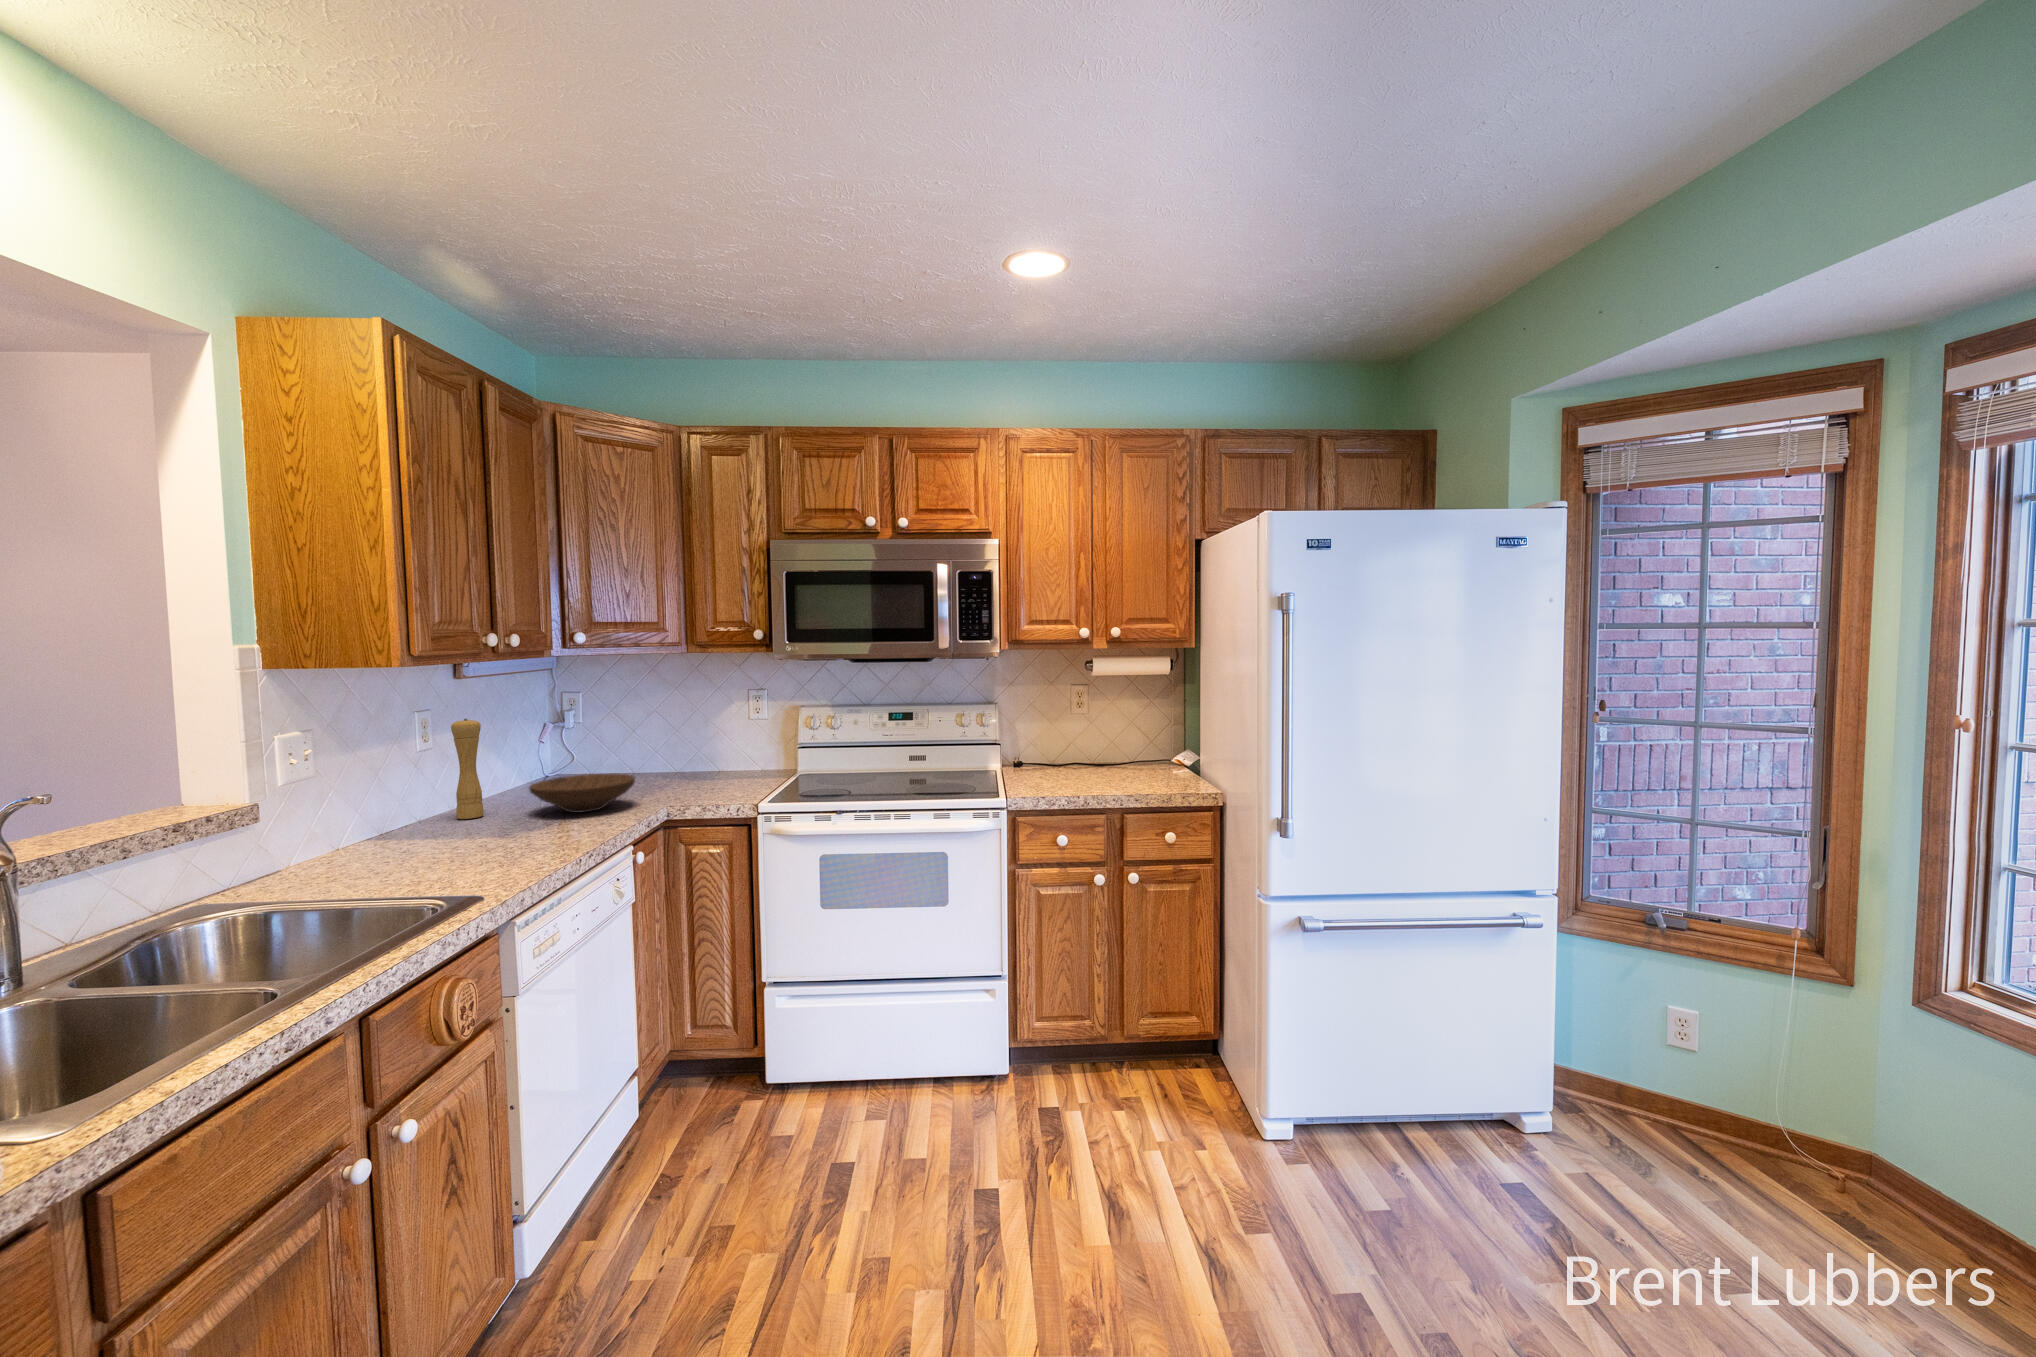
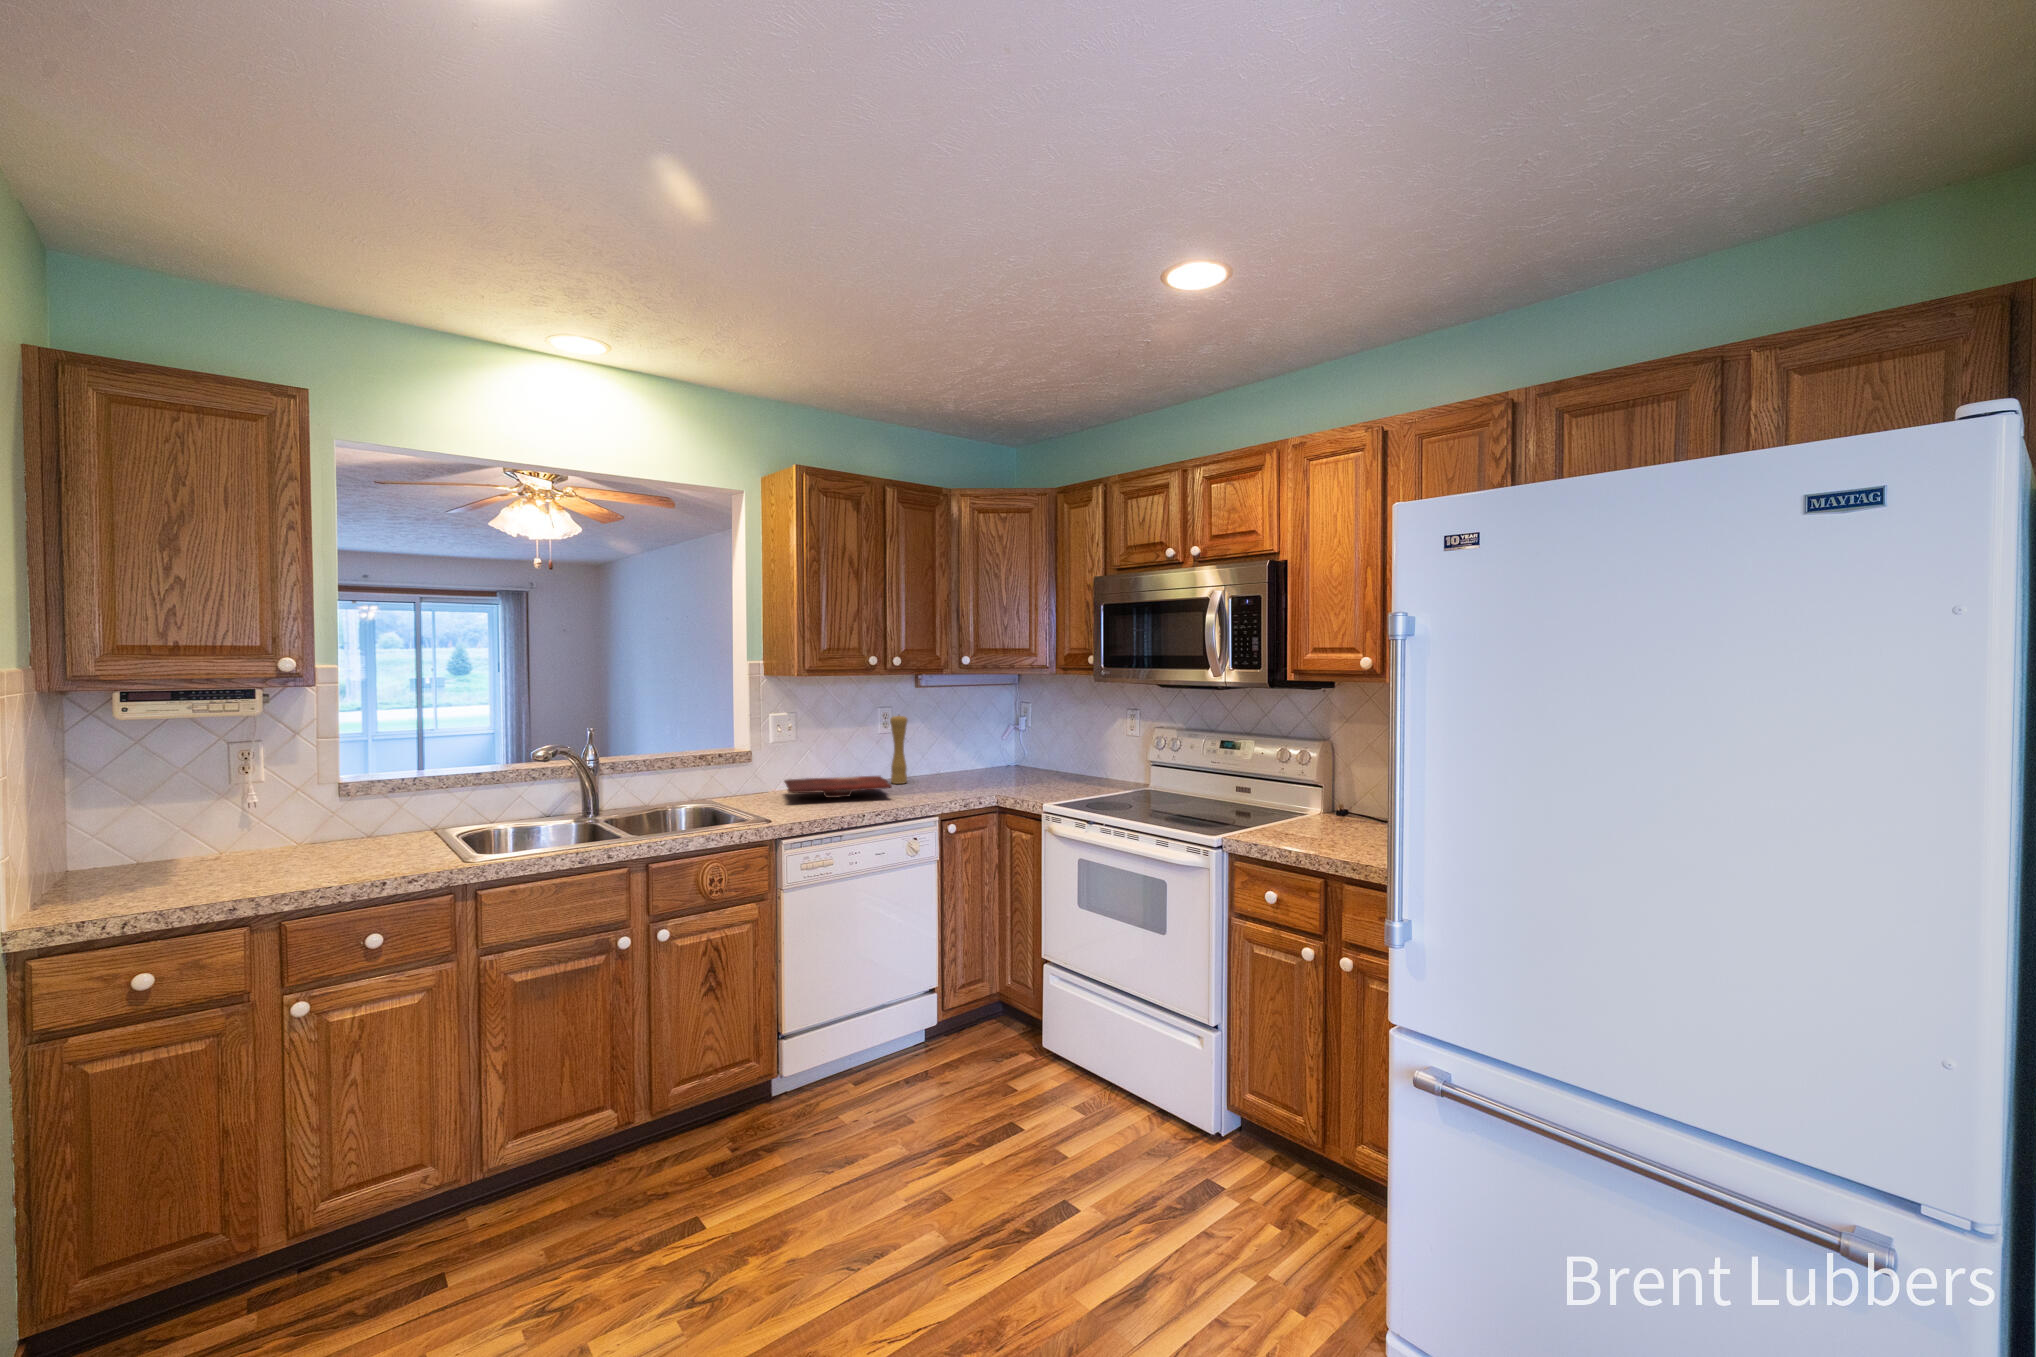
wooden bowl: present [529,774,635,813] -> none [919,764,991,791]
cutting board: none [321,809,548,855] -> present [784,776,892,798]

